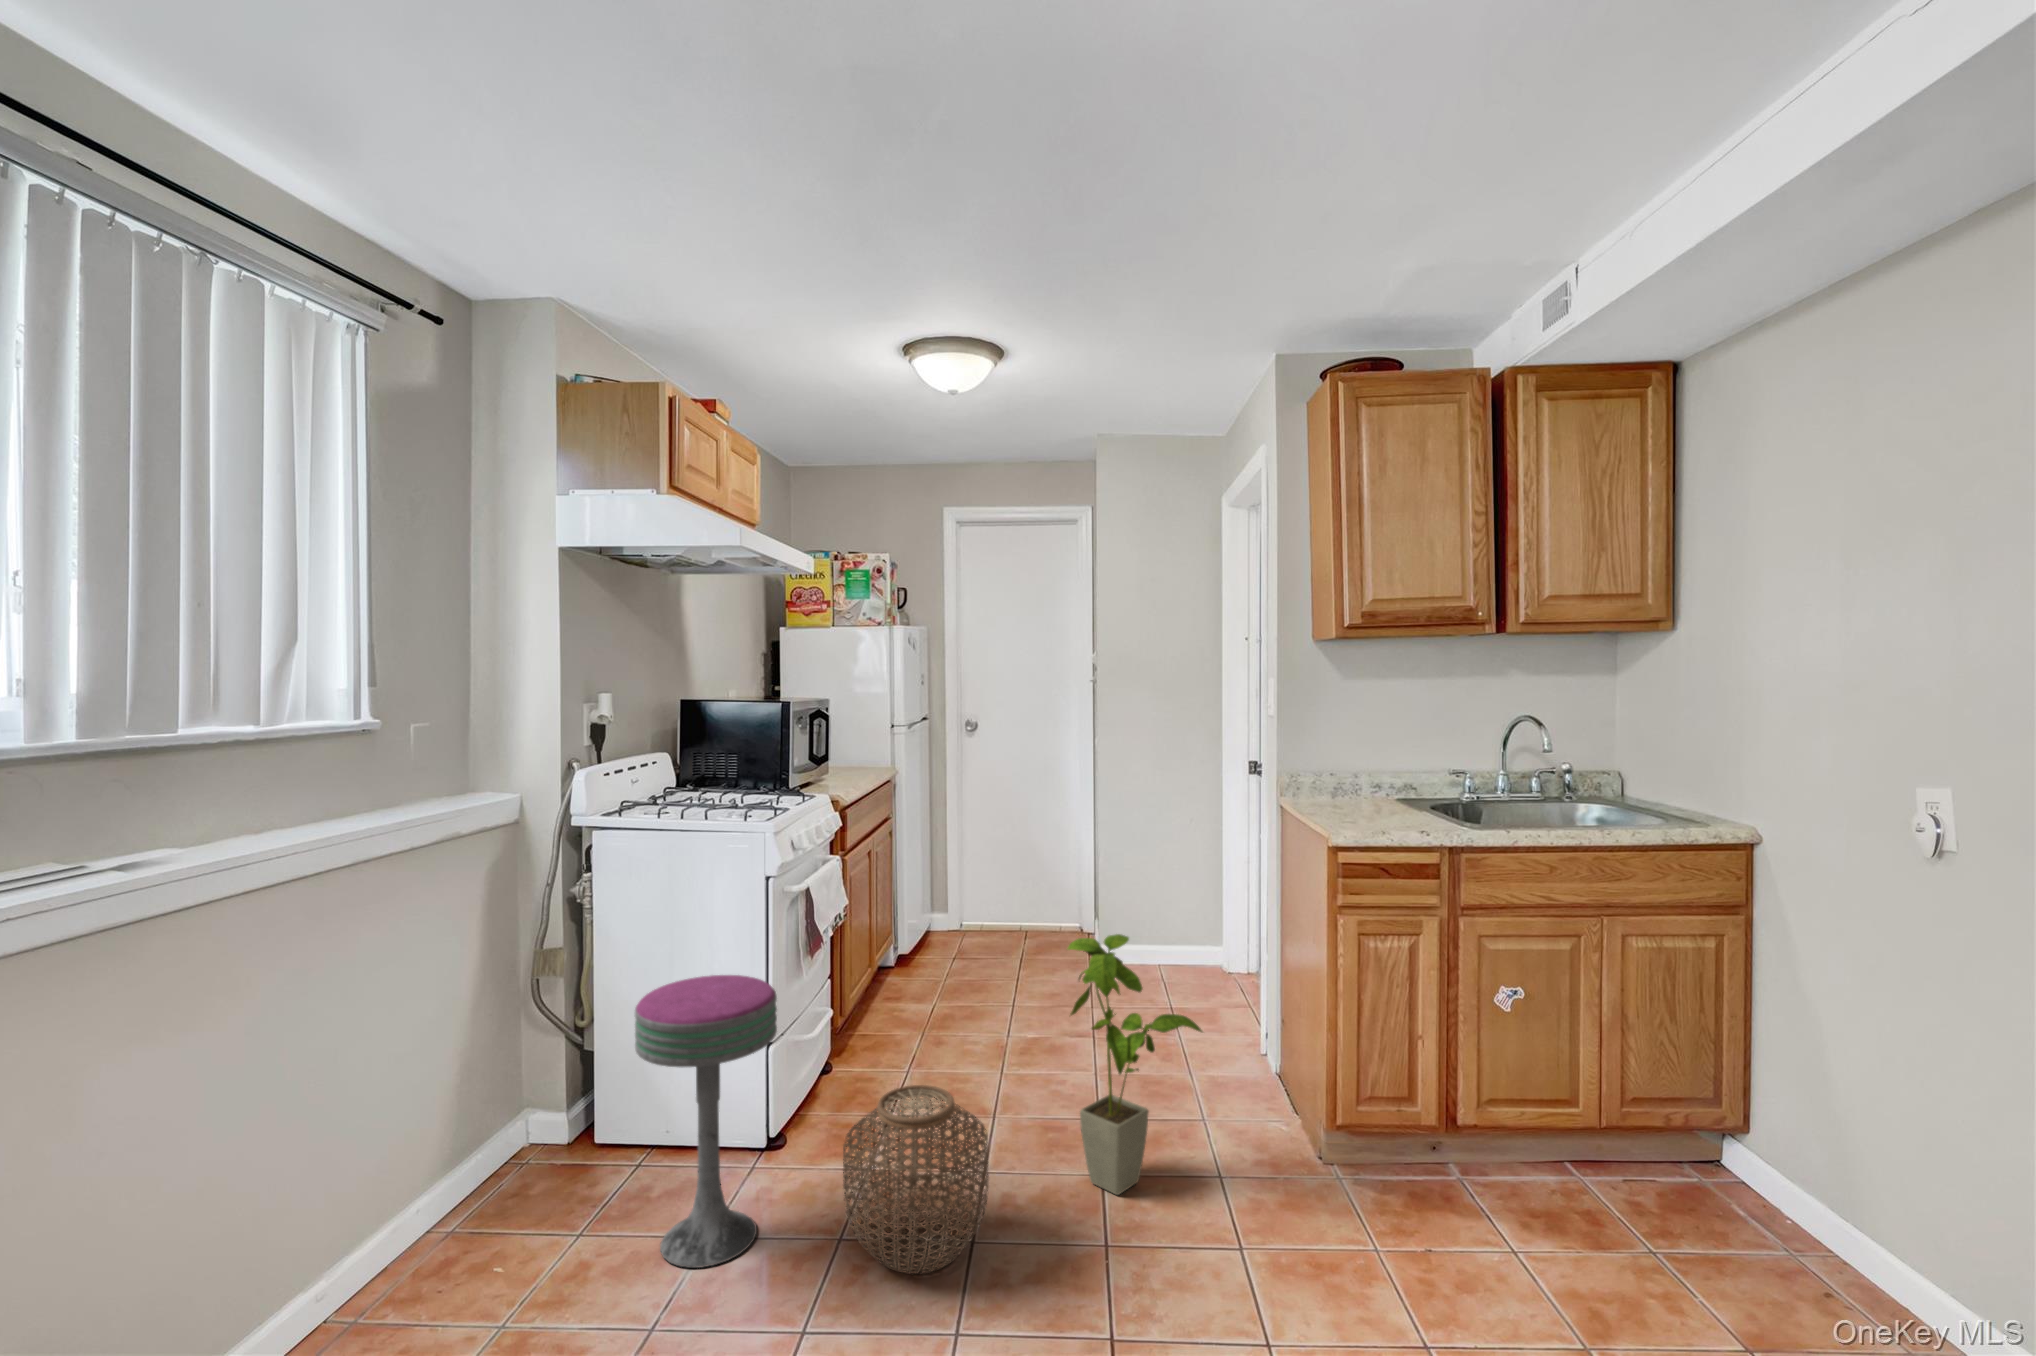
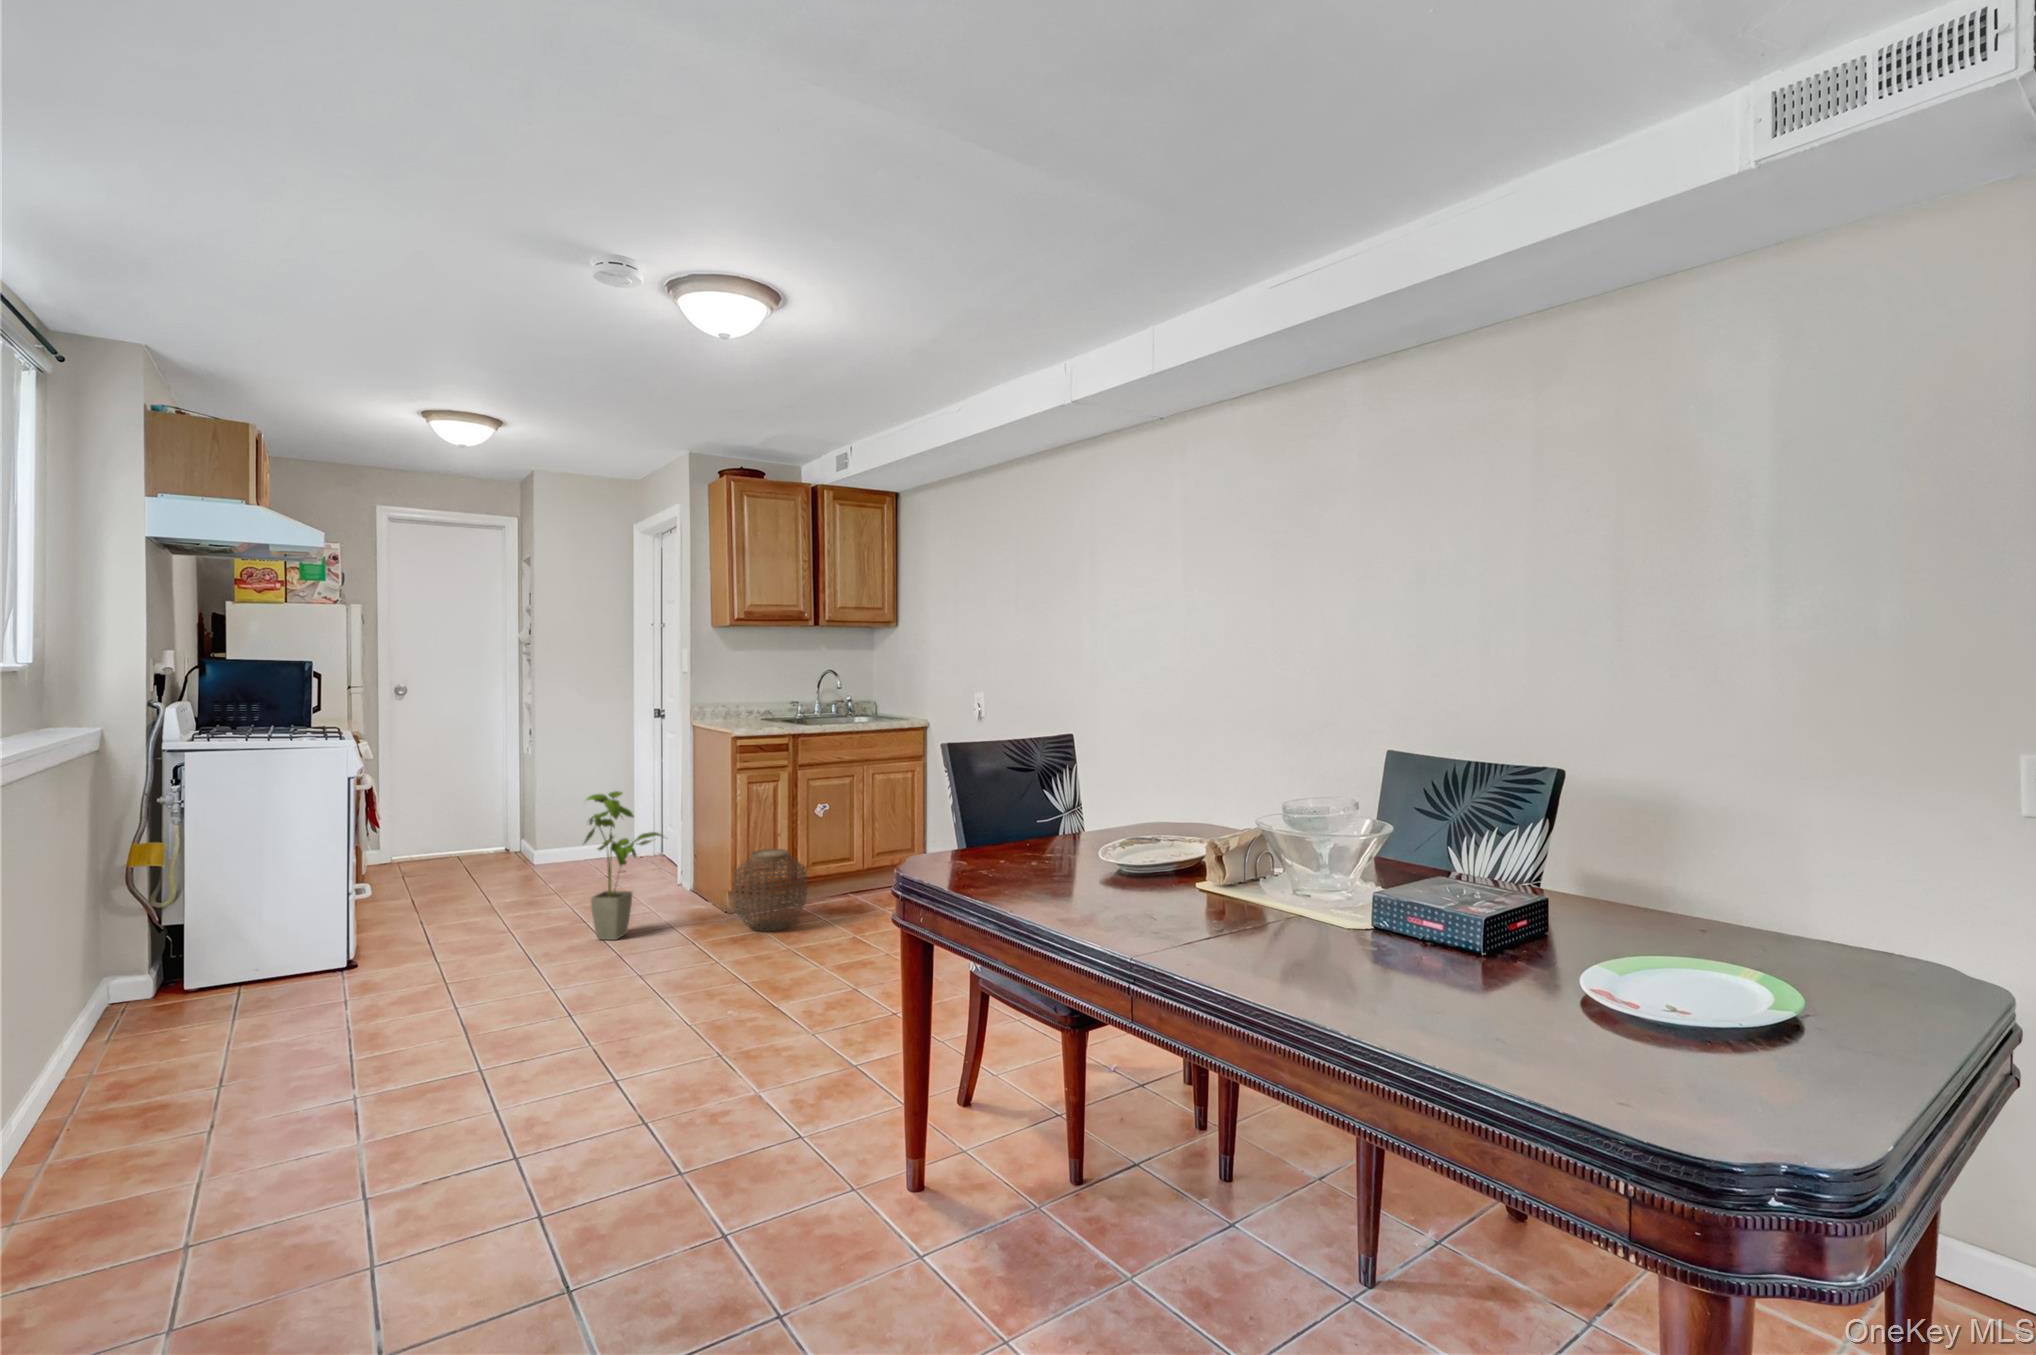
bar stool: present [635,975,777,1268] -> none [290,836,398,1012]
woven basket: present [843,1085,989,1274] -> present [733,849,807,932]

